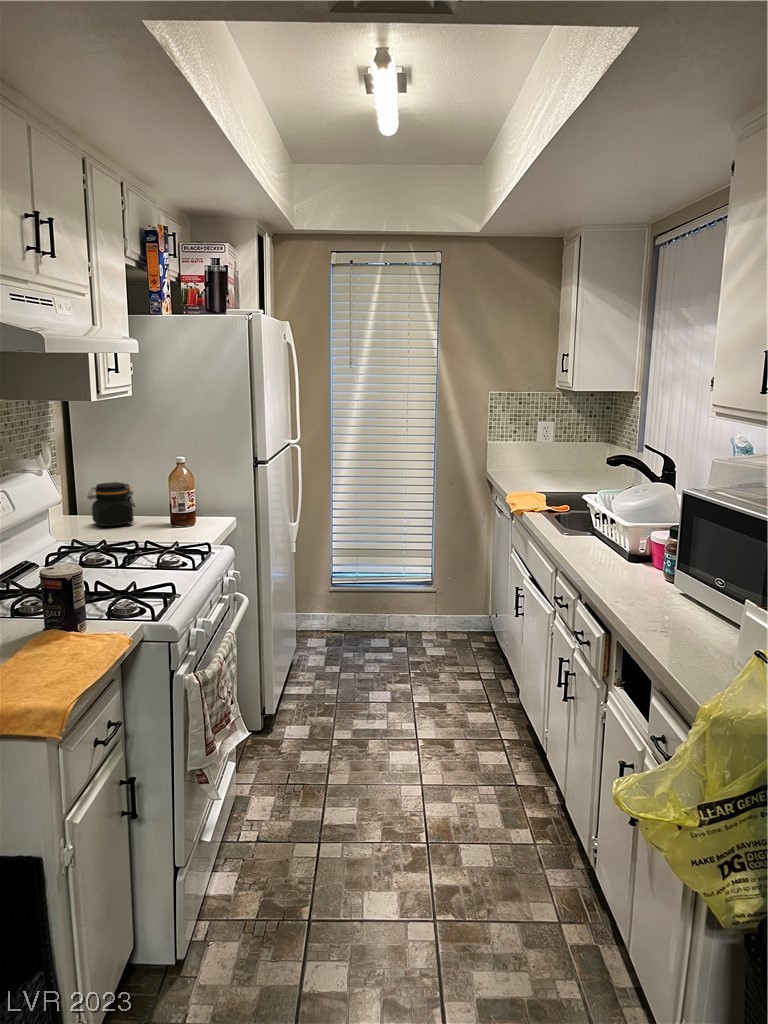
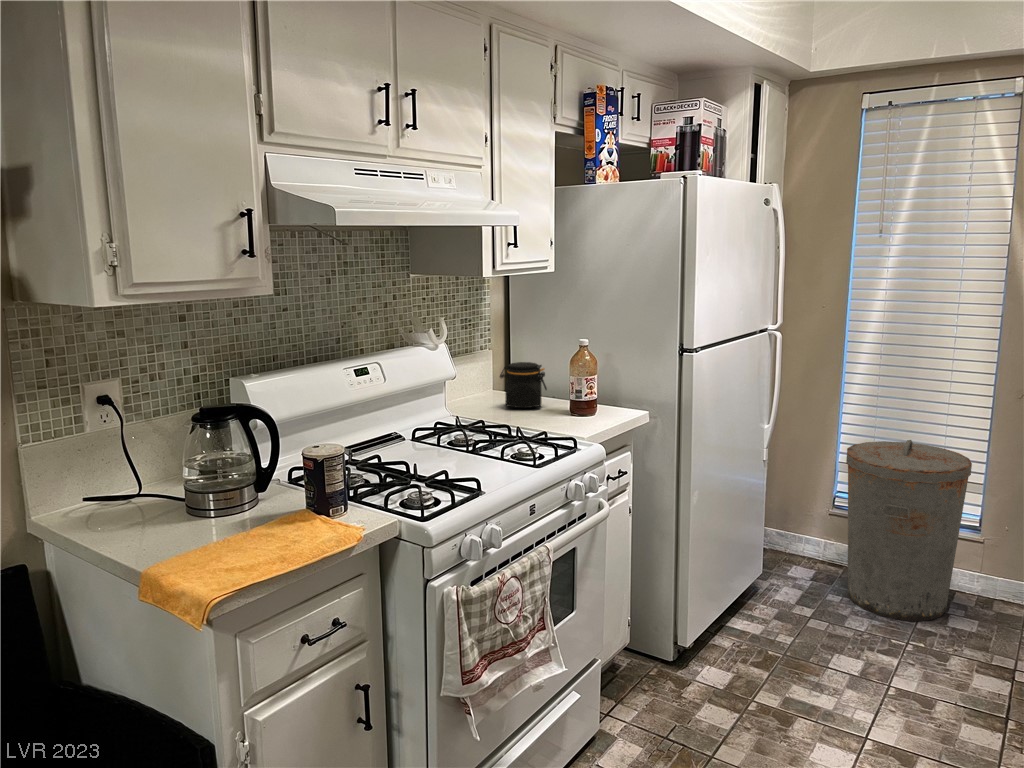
trash can: none [346,522,432,660] -> present [846,440,972,621]

